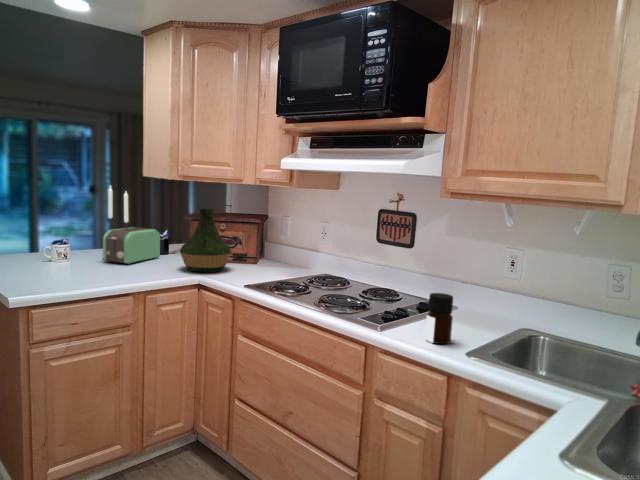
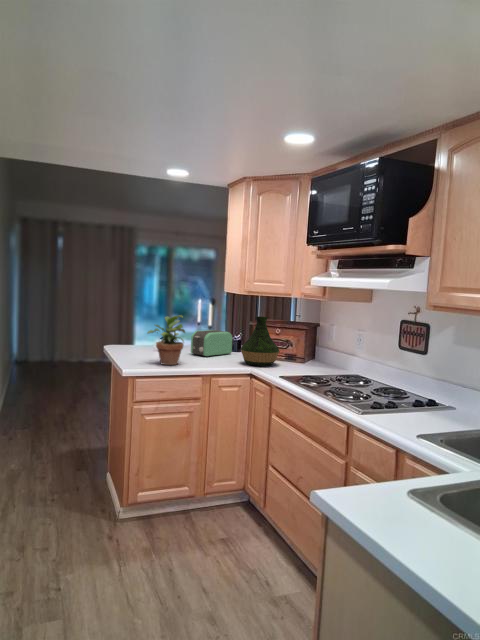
potted plant: none [41,209,103,282] -> present [147,315,185,365]
bottle: present [425,293,453,344] -> none [389,386,412,428]

